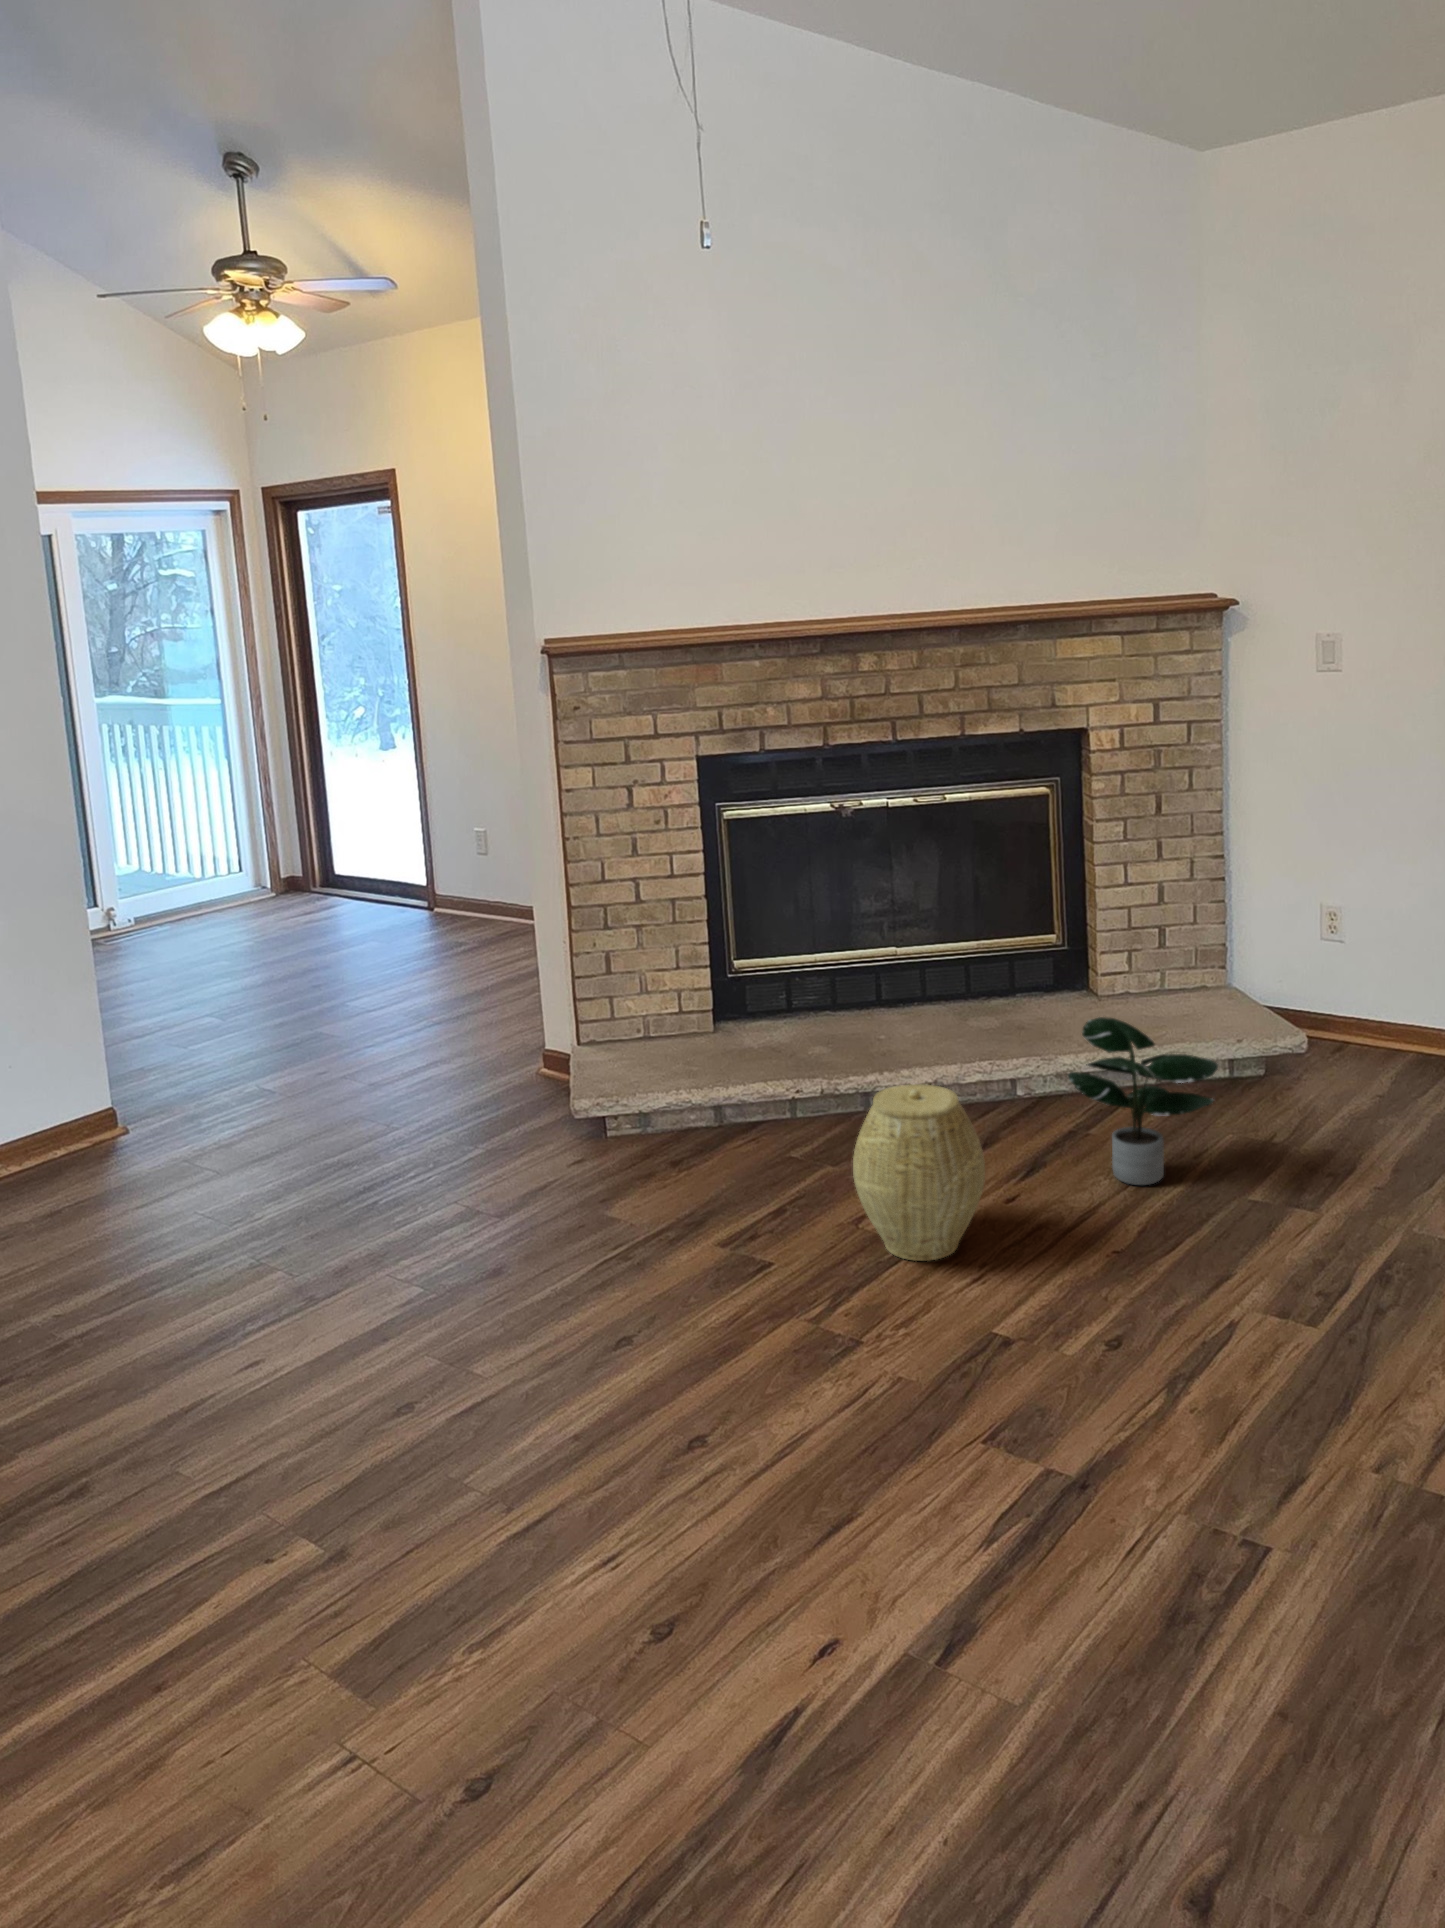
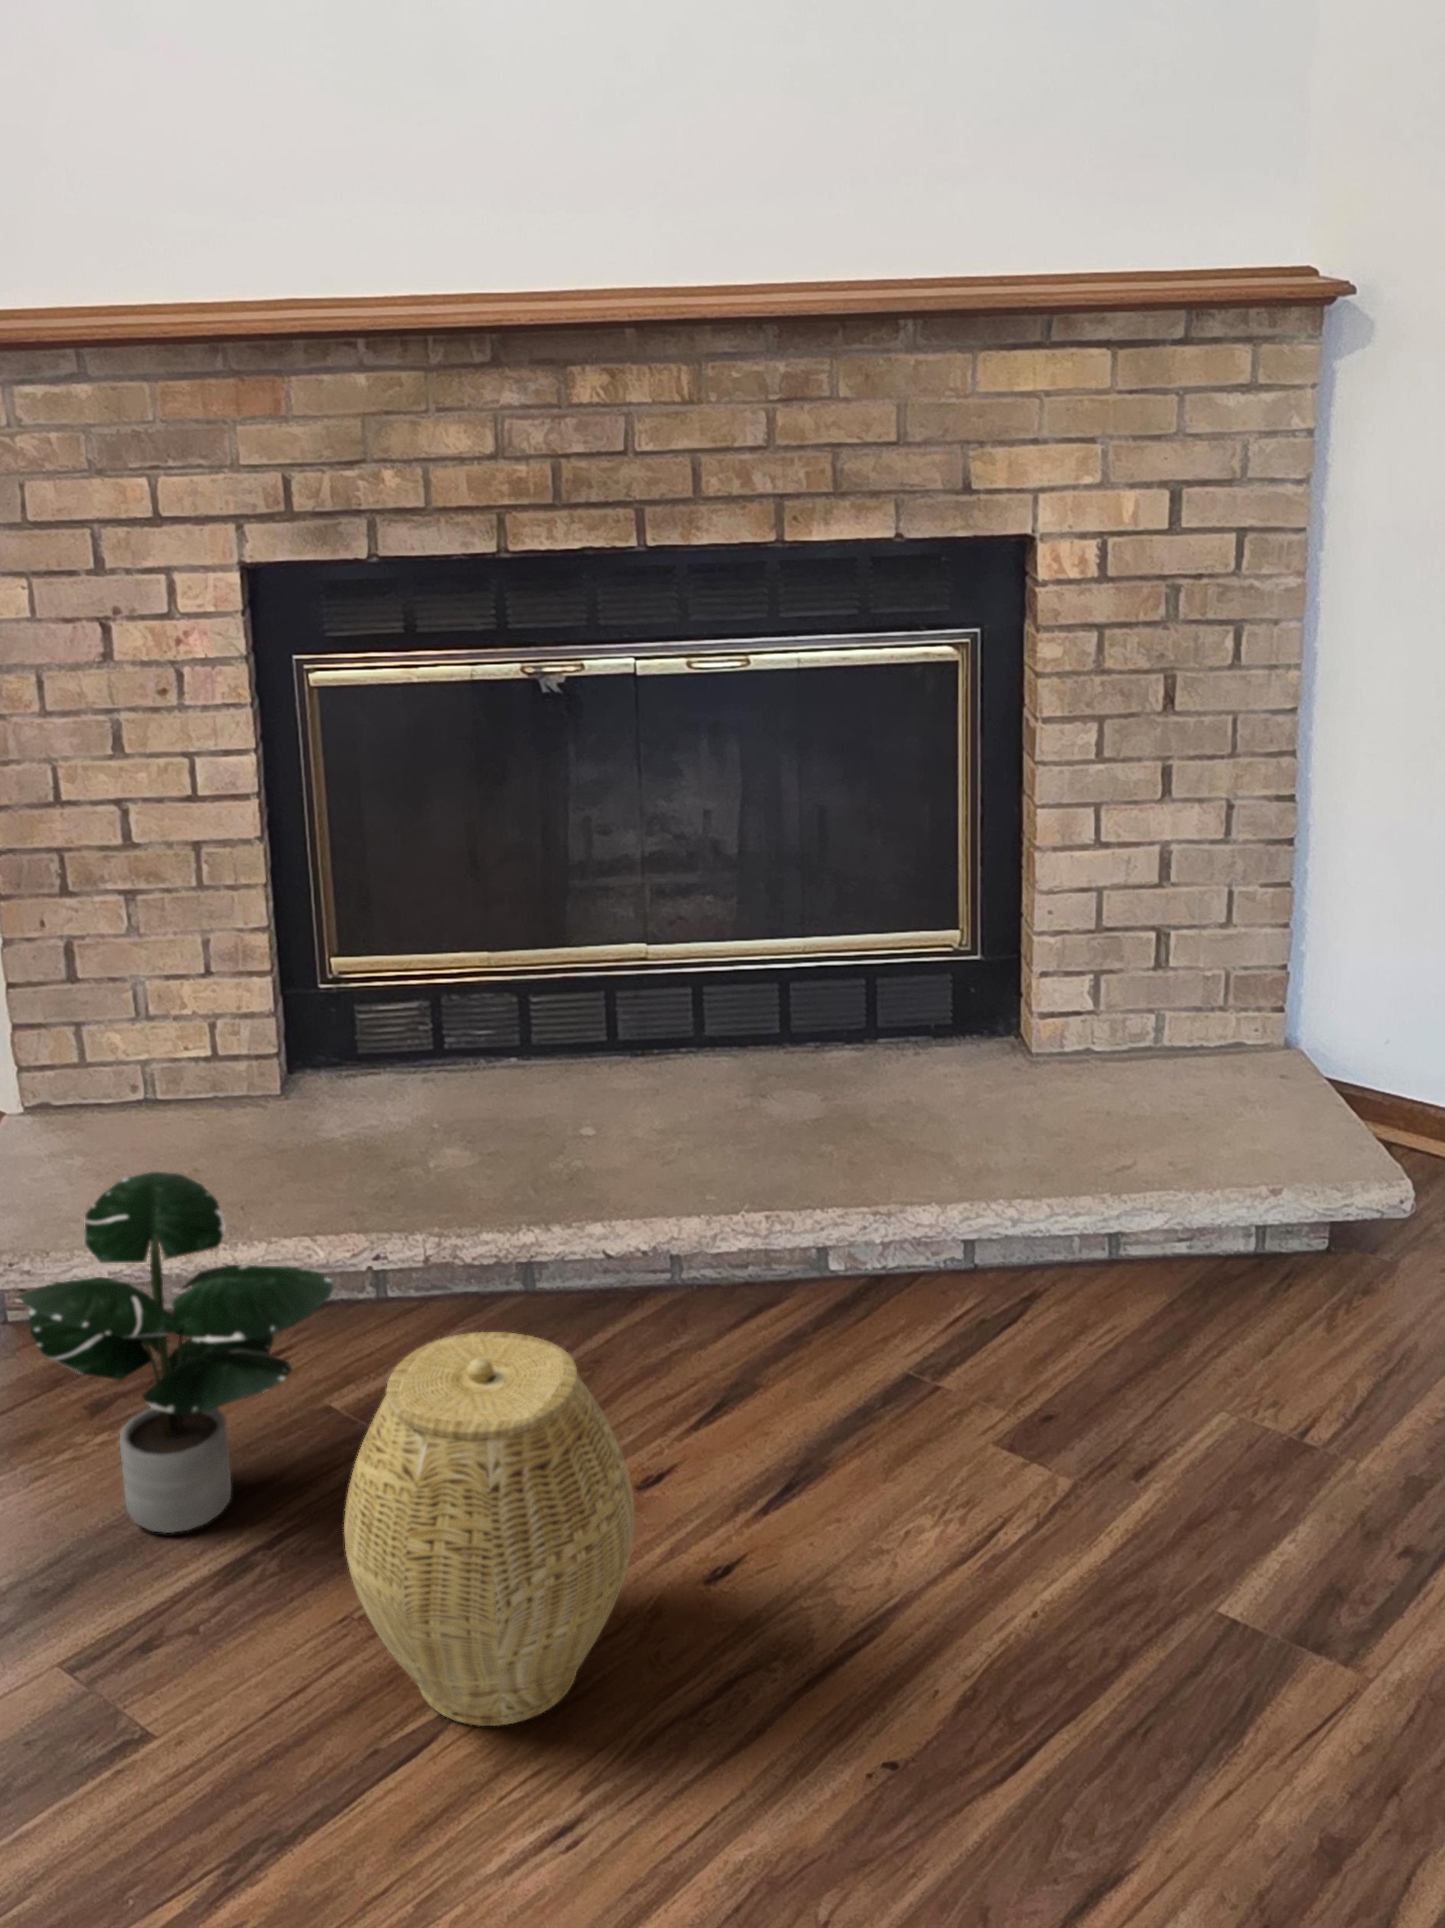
potted plant: present [1068,1017,1218,1185] -> present [19,1171,333,1533]

